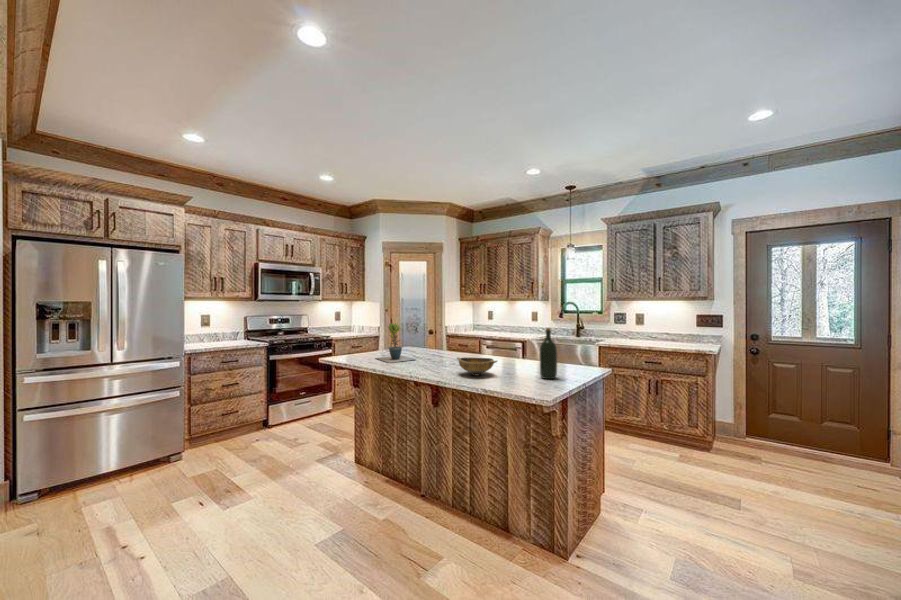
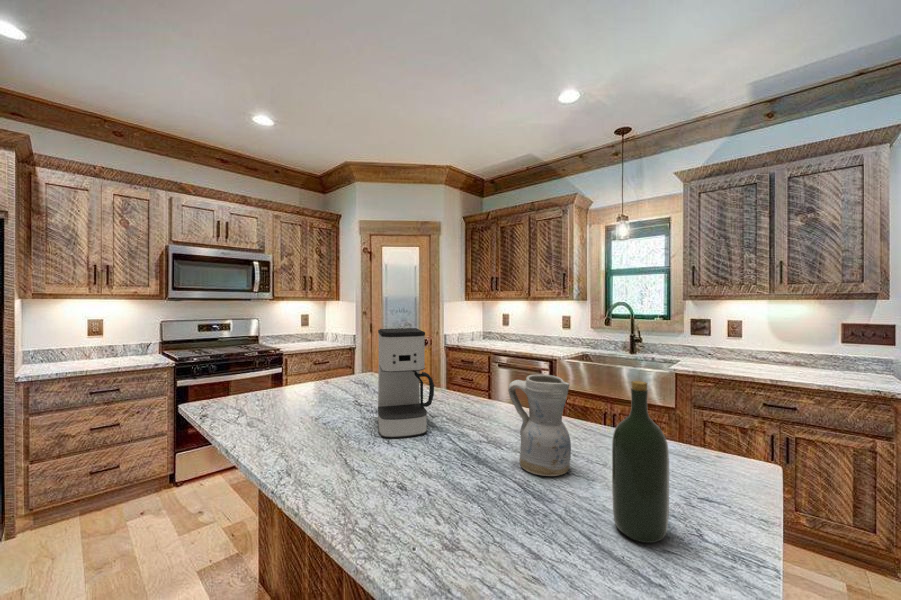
coffee maker: none [436,315,465,365] -> present [378,328,434,438]
potted plant: present [376,323,415,363] -> none [270,342,344,427]
ceramic pitcher: none [502,332,528,371] -> present [508,375,571,476]
bowl: present [457,357,497,375] -> none [386,441,489,504]

